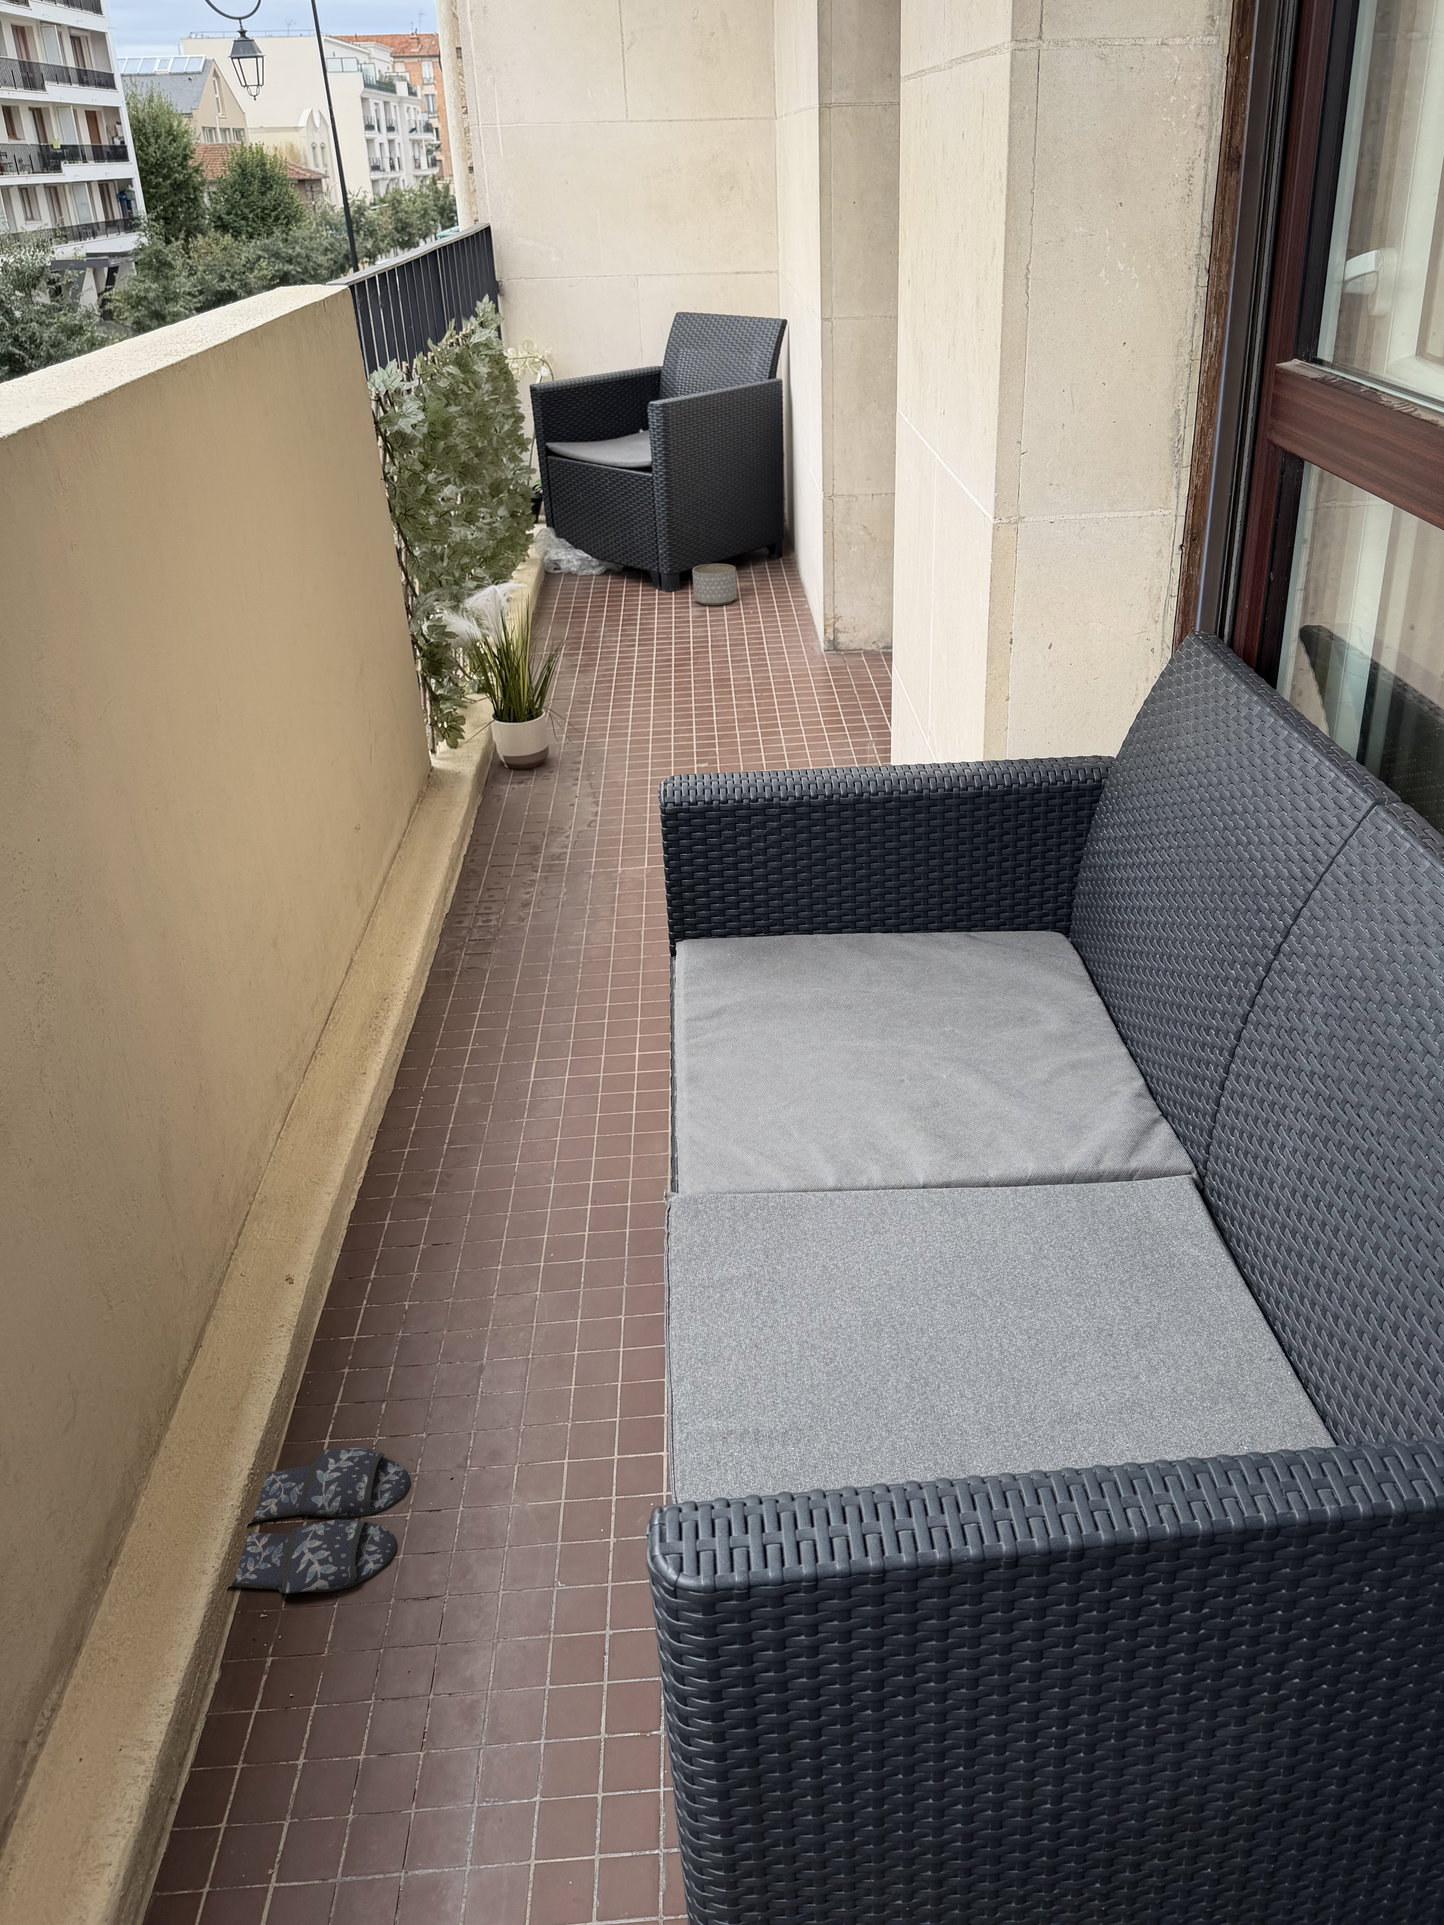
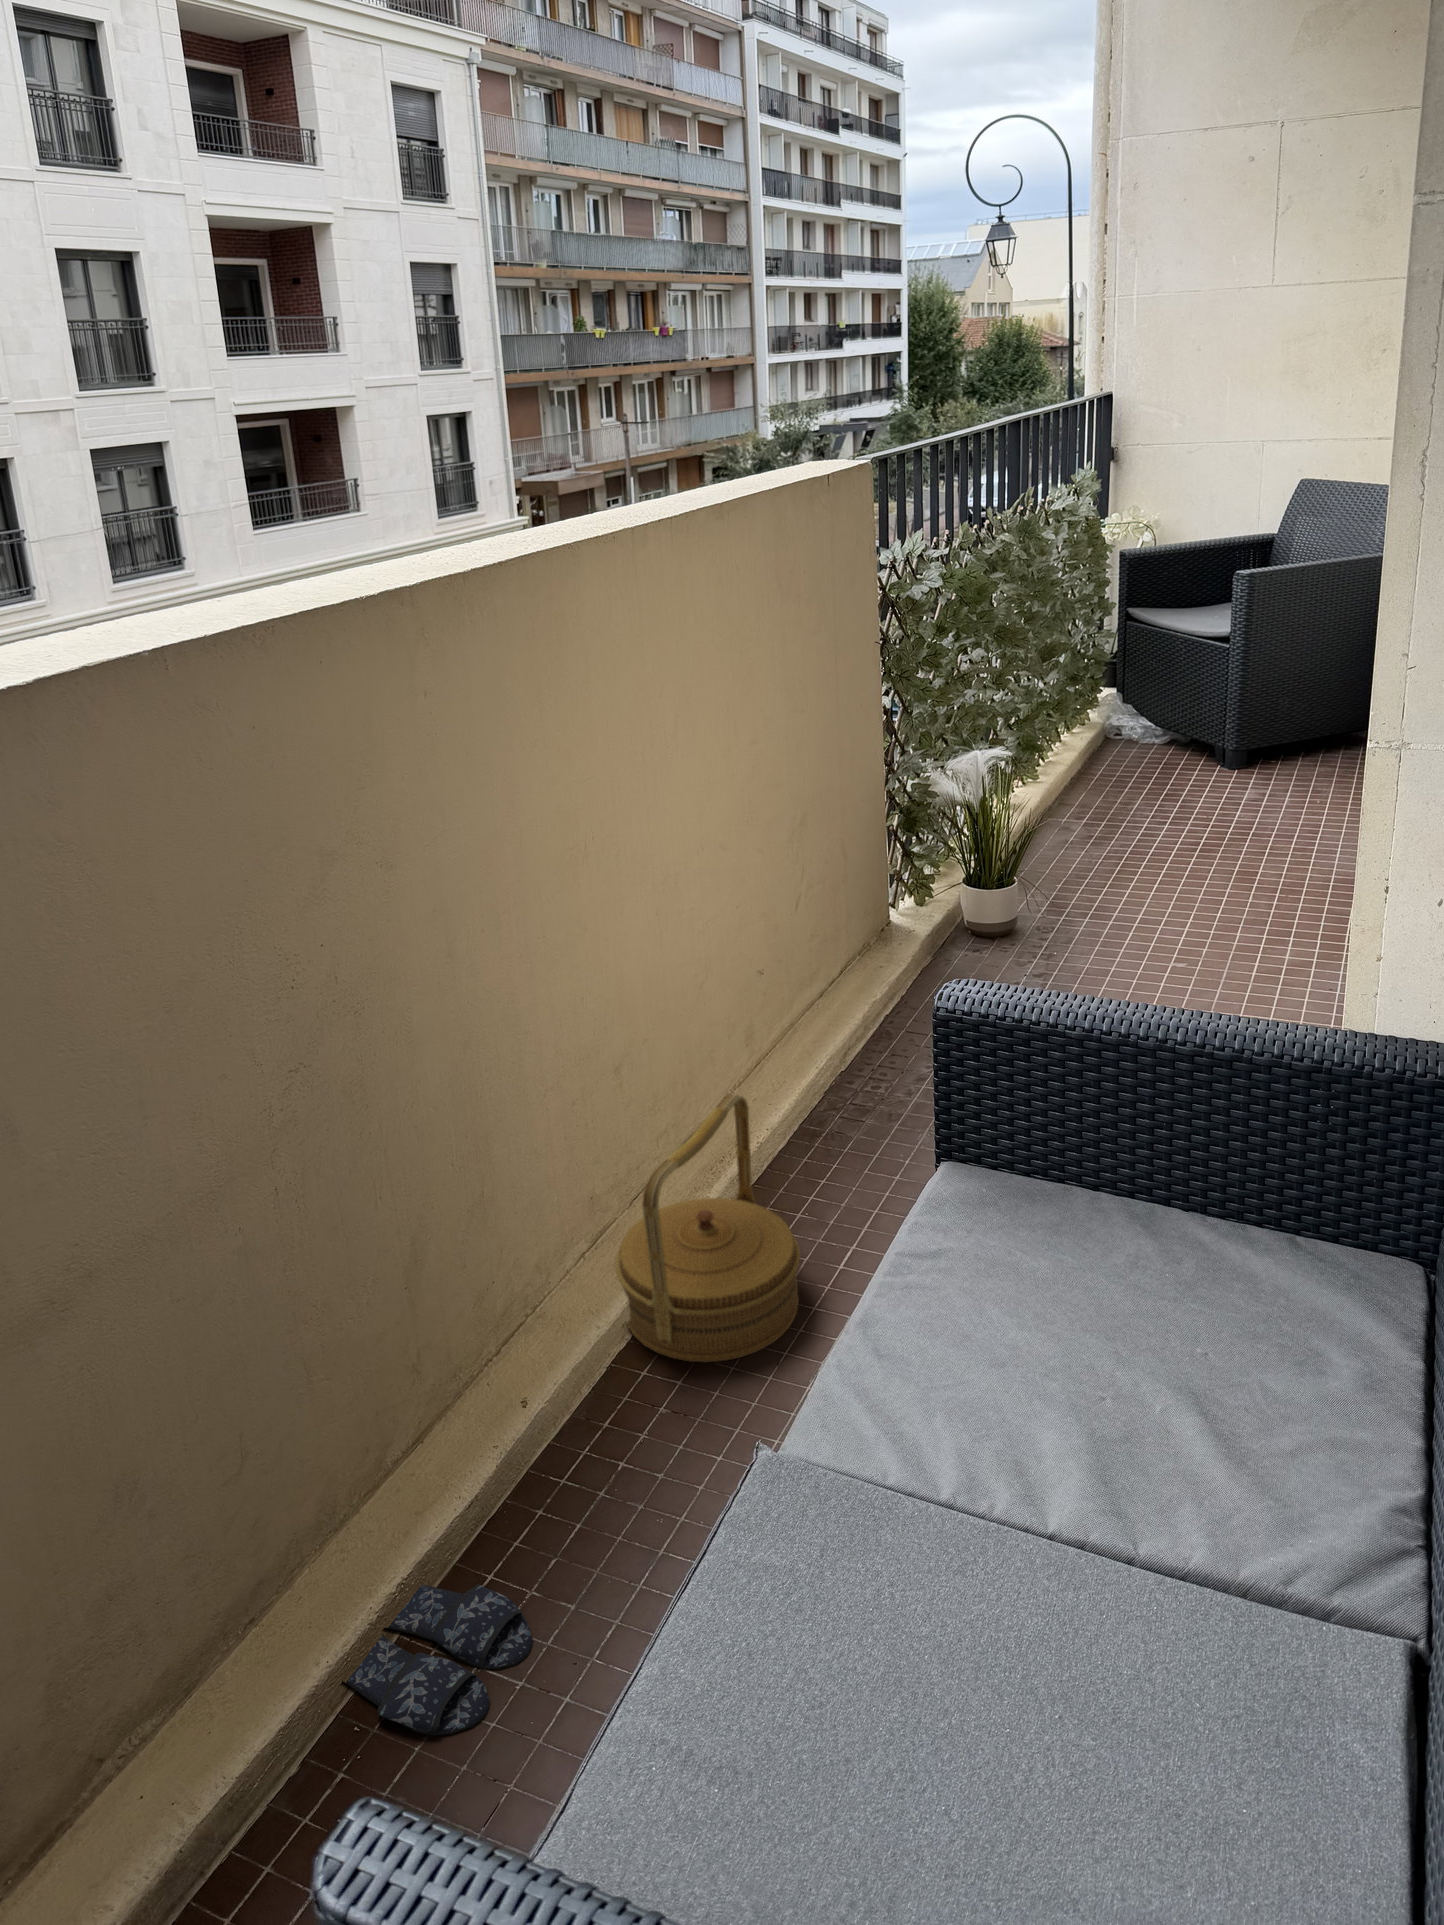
planter: present [692,564,737,605] -> none [1252,744,1302,788]
woven basket: none [315,930,513,1201] -> present [615,1094,800,1362]

